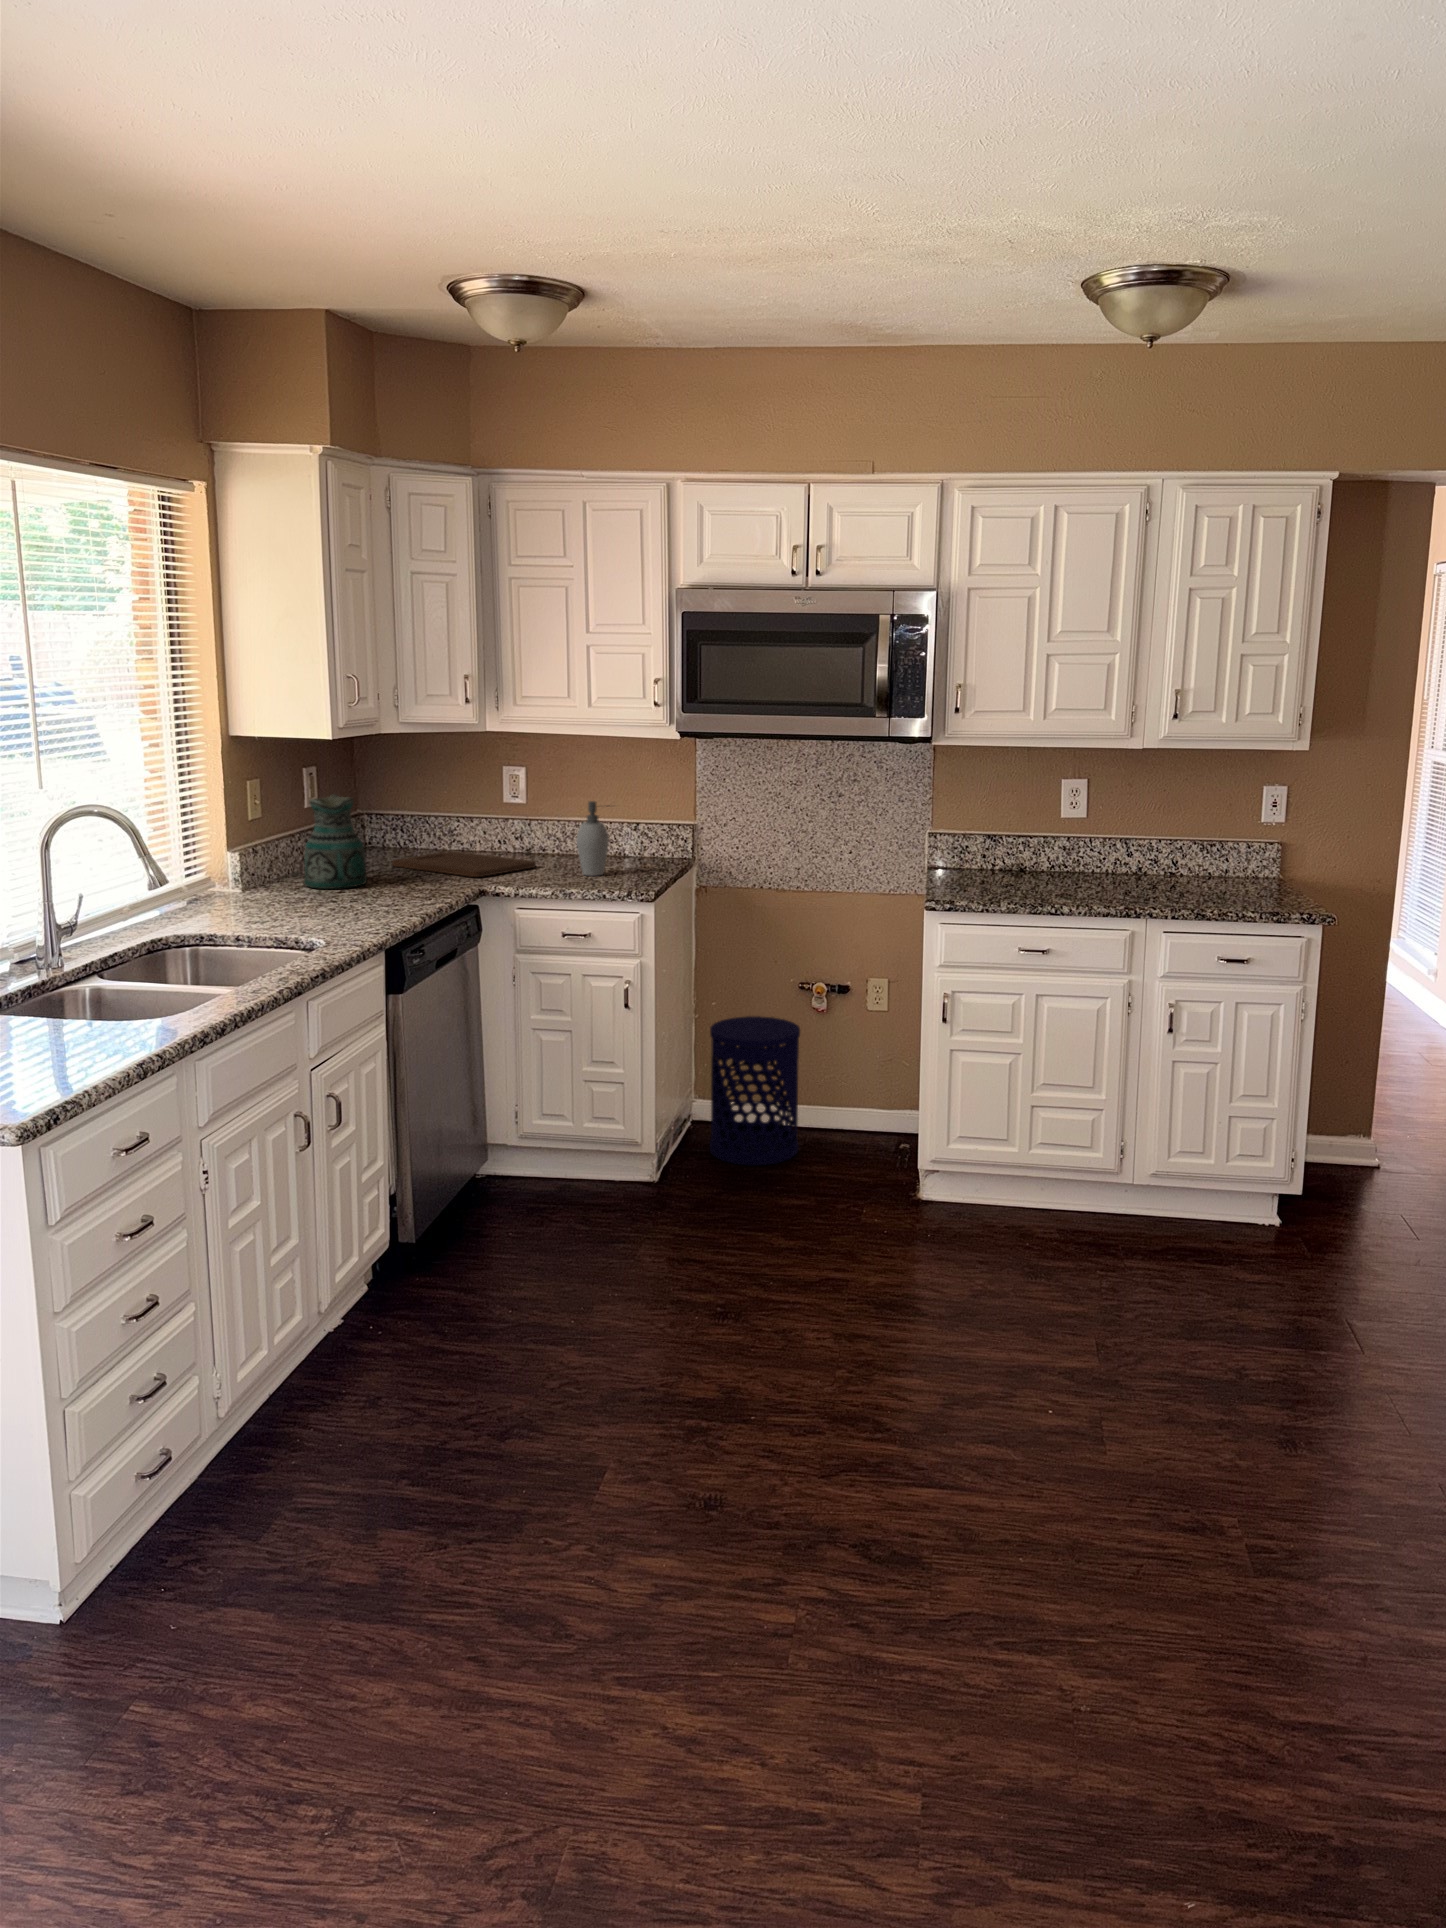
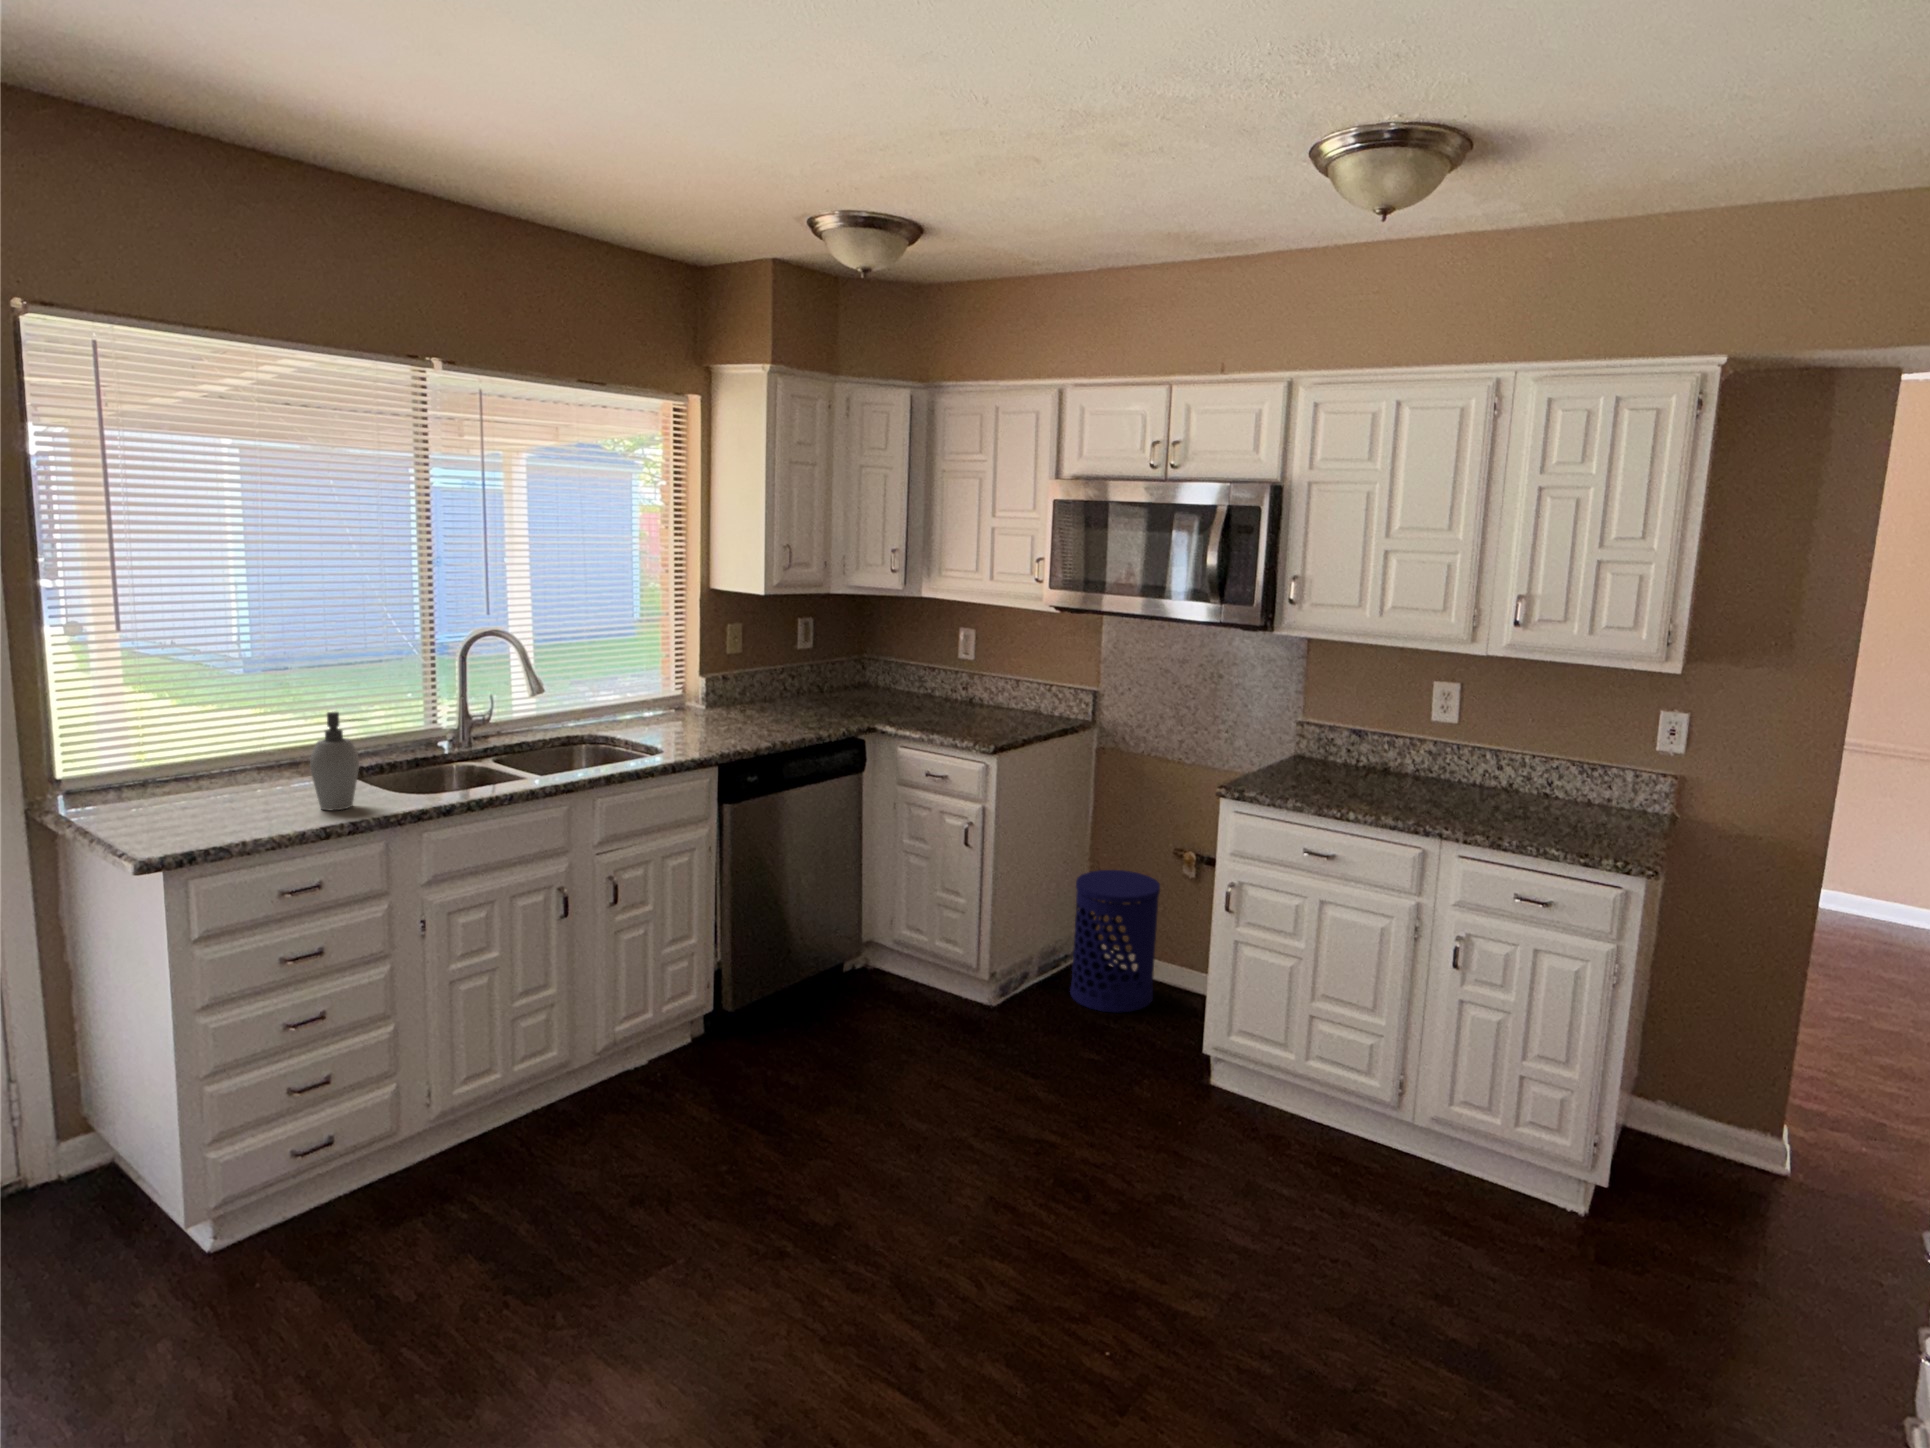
ceramic pitcher: present [304,794,367,889] -> none [755,637,804,713]
soap dispenser: present [577,801,609,876] -> present [310,712,359,810]
cutting board: present [392,851,536,877] -> none [853,692,955,716]

